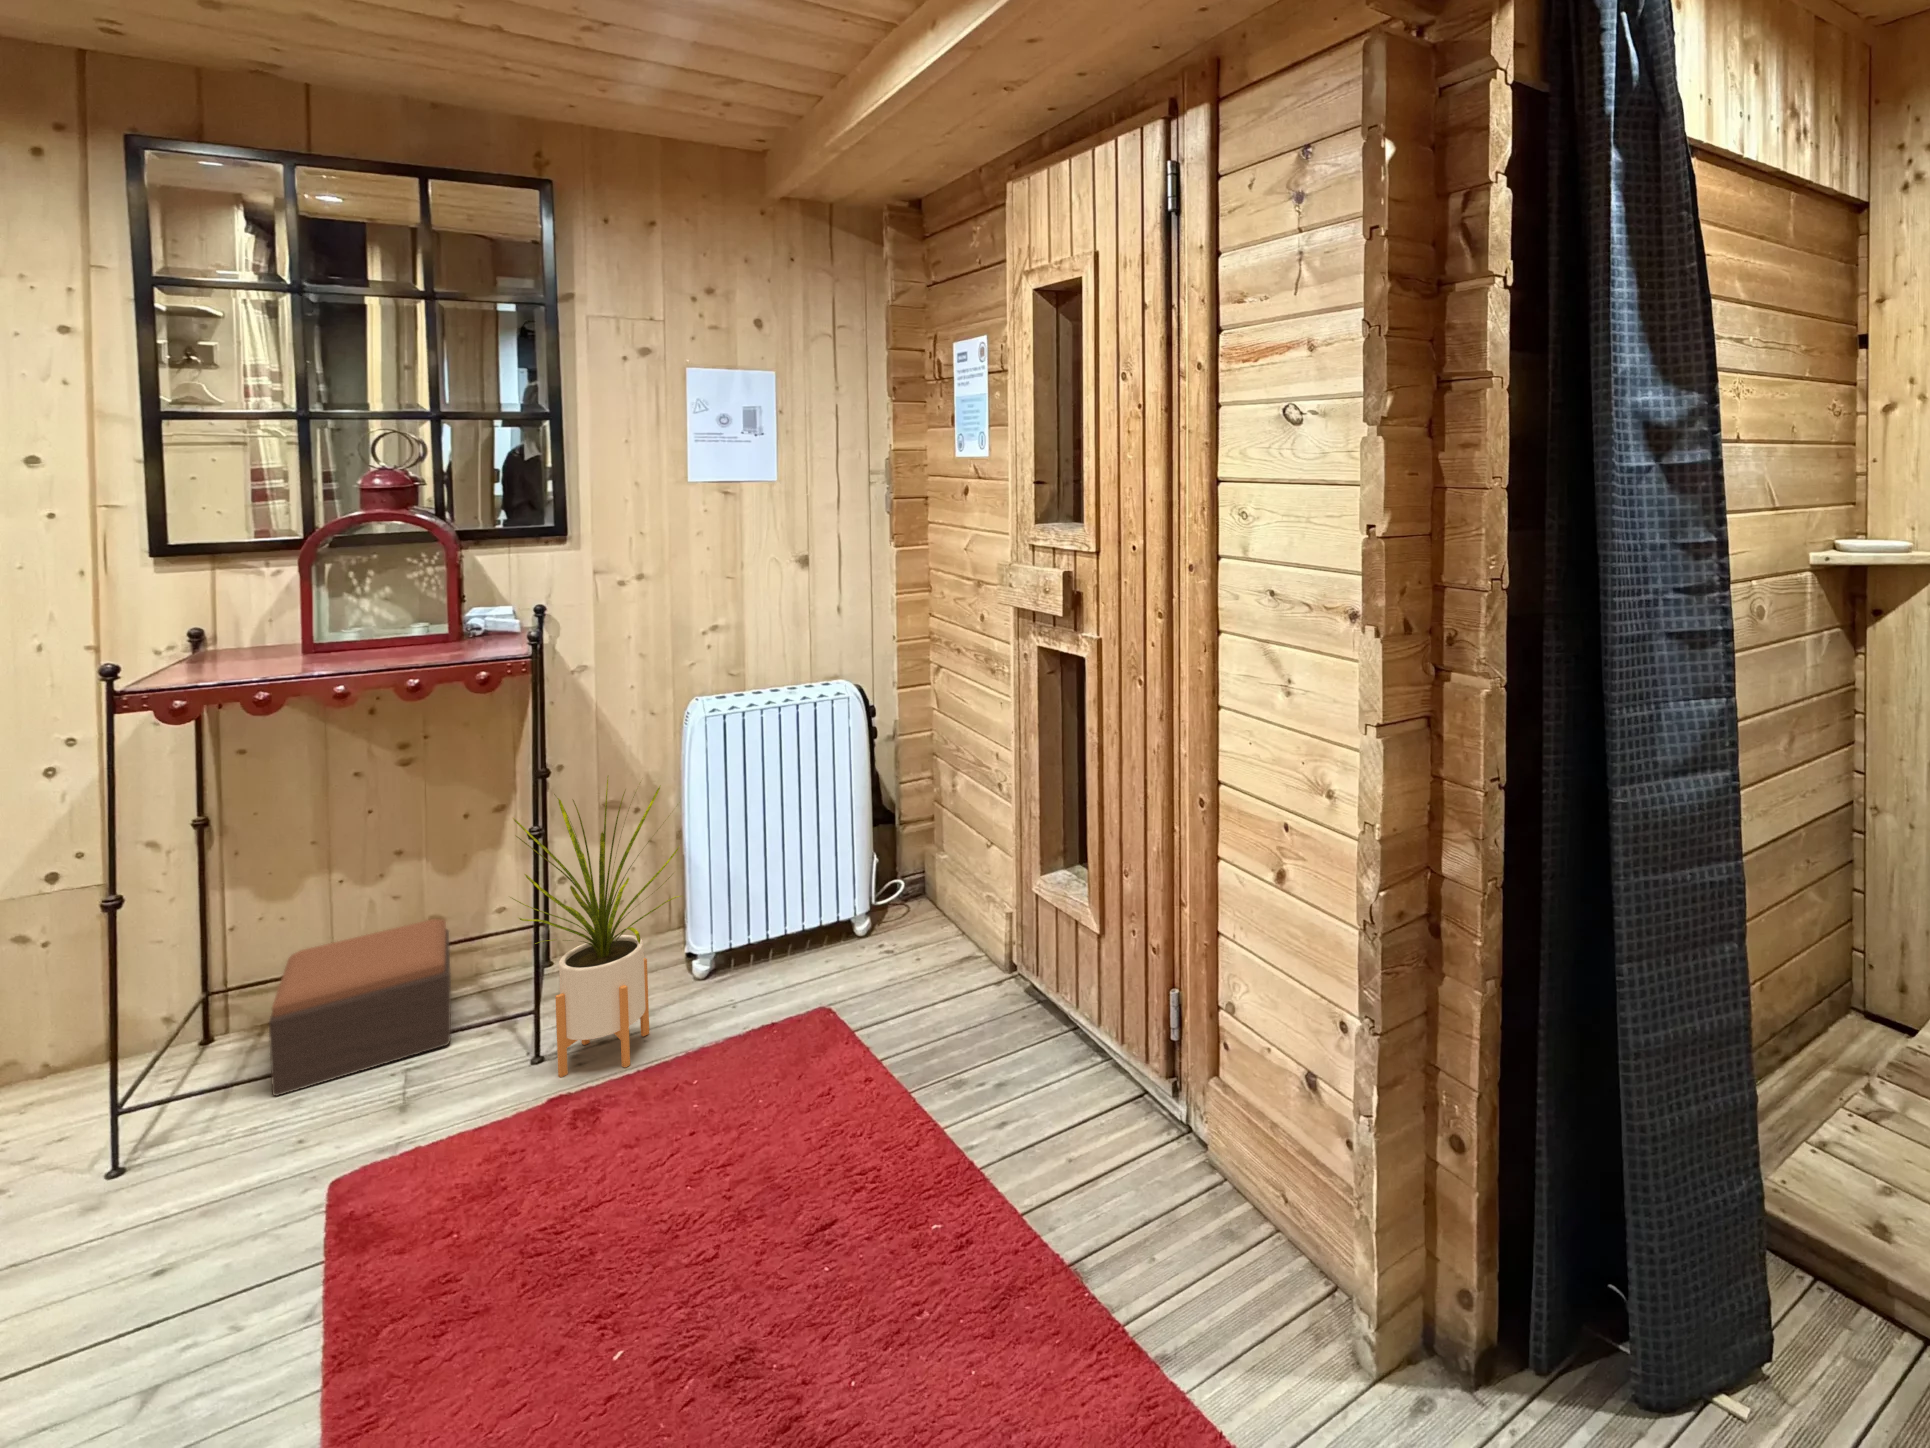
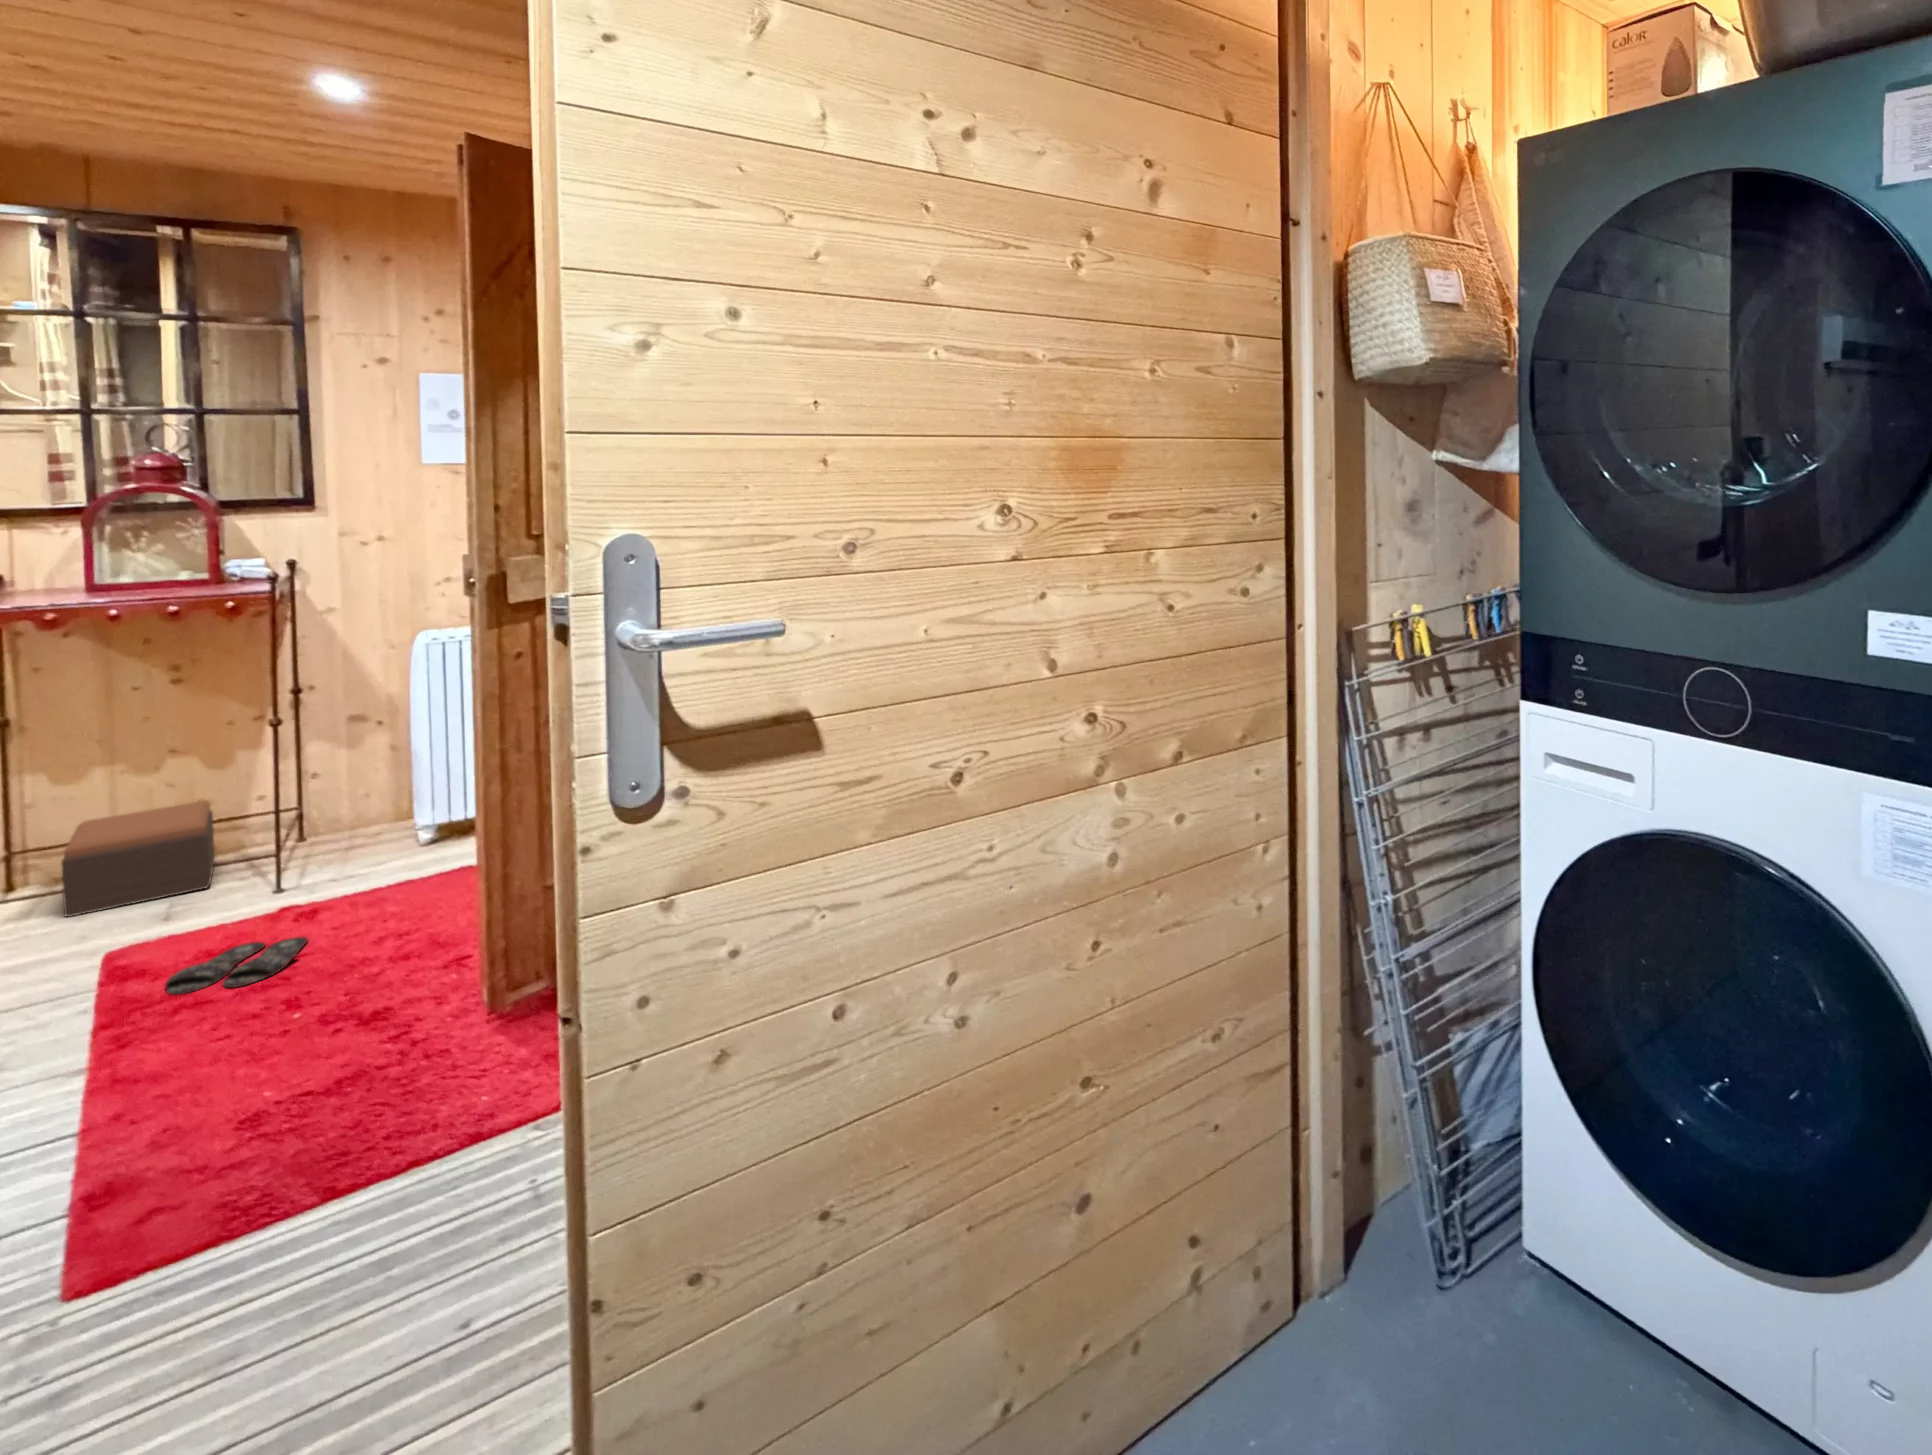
house plant: present [510,777,681,1077] -> none [252,682,405,903]
slippers: none [409,1153,591,1280] -> present [165,937,308,995]

